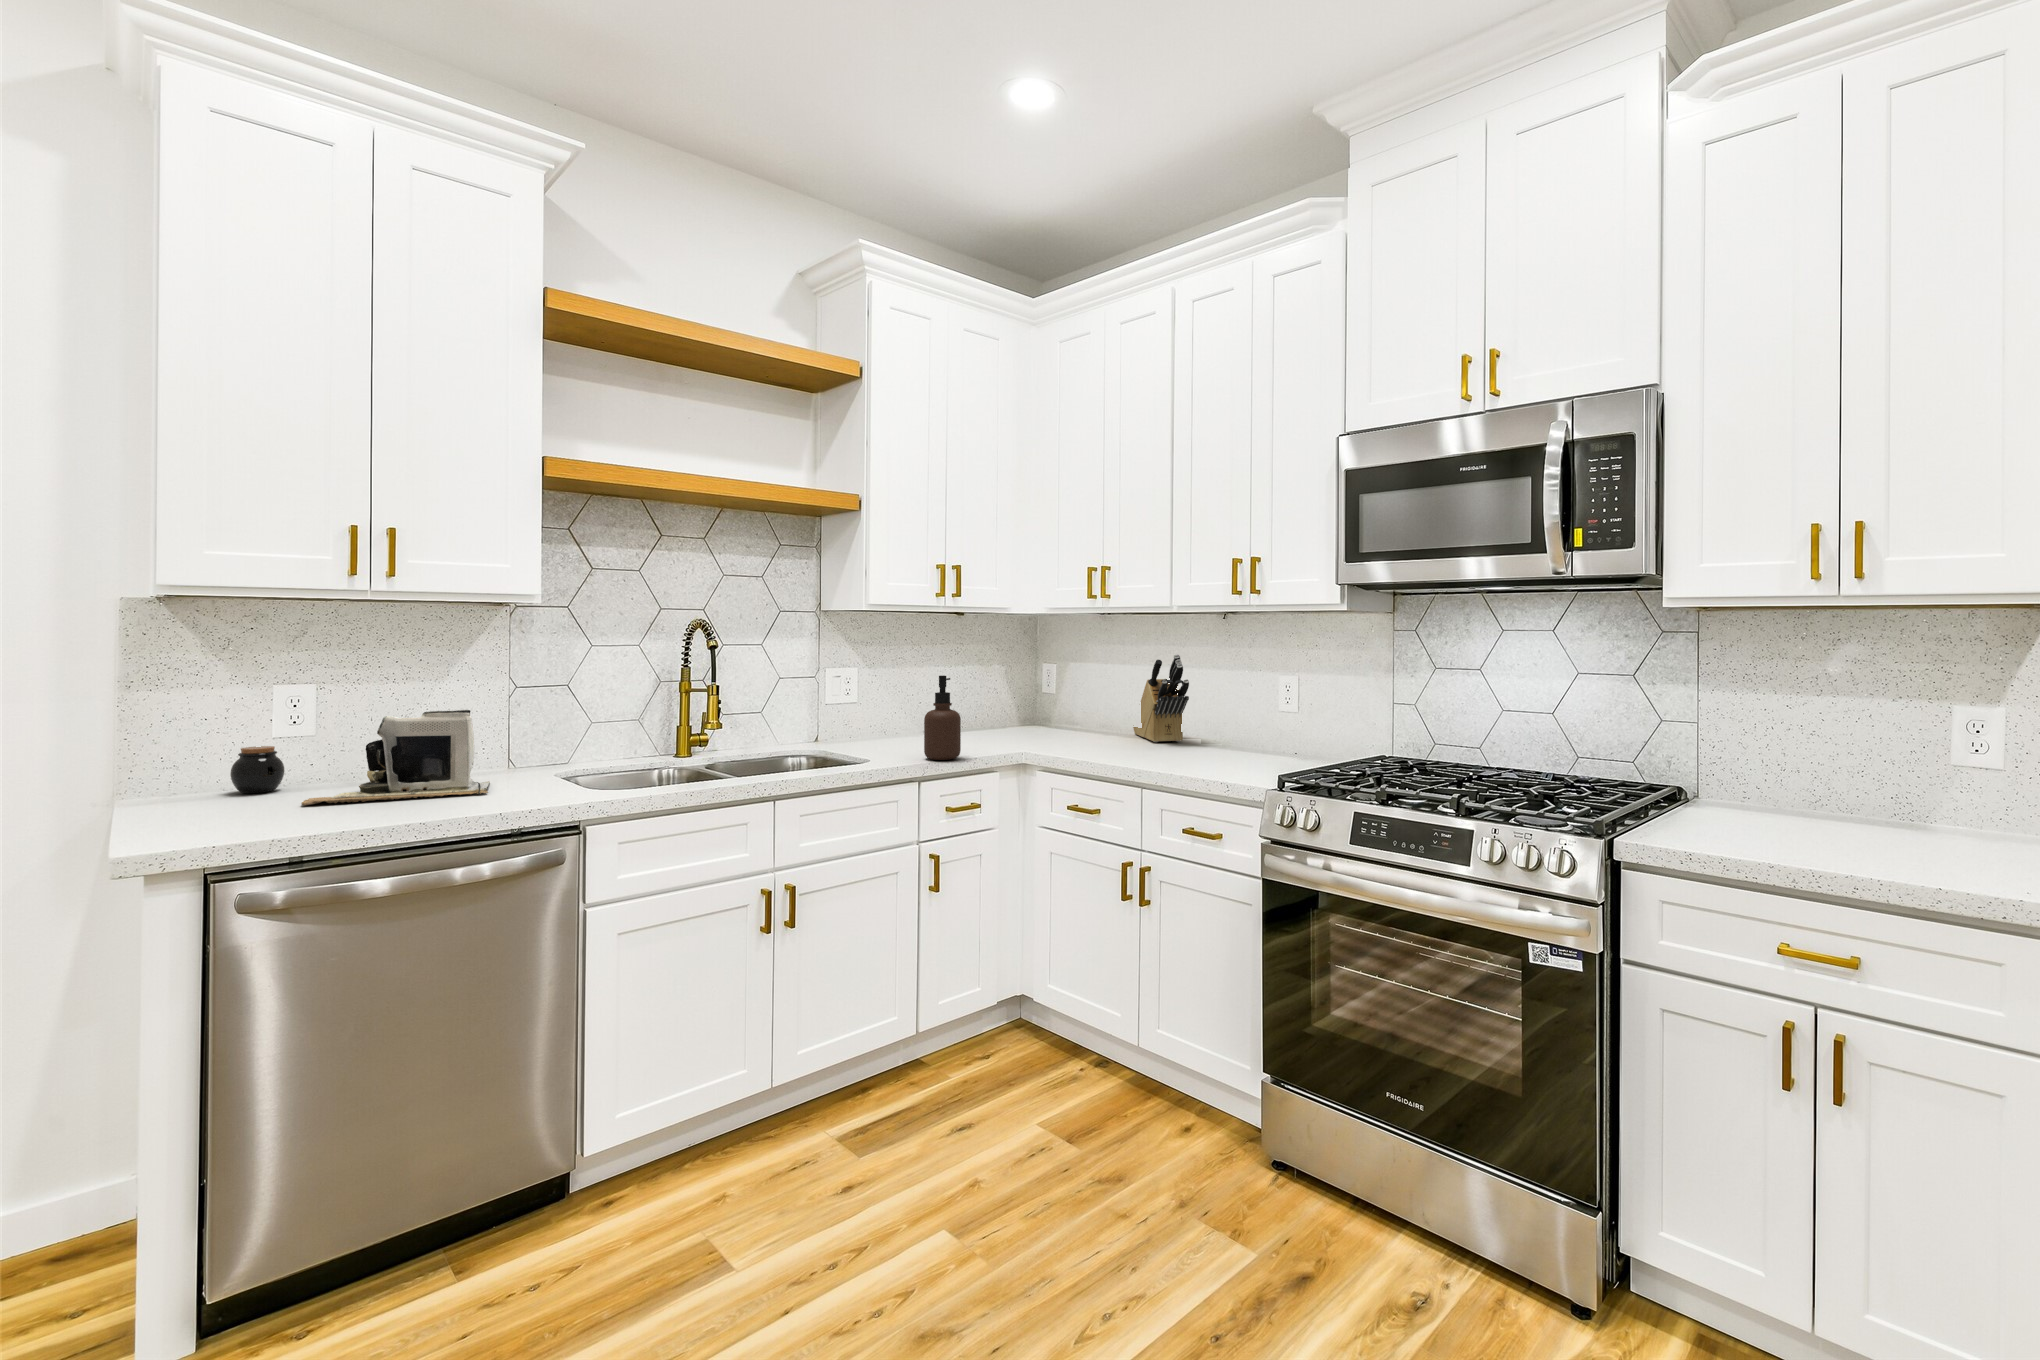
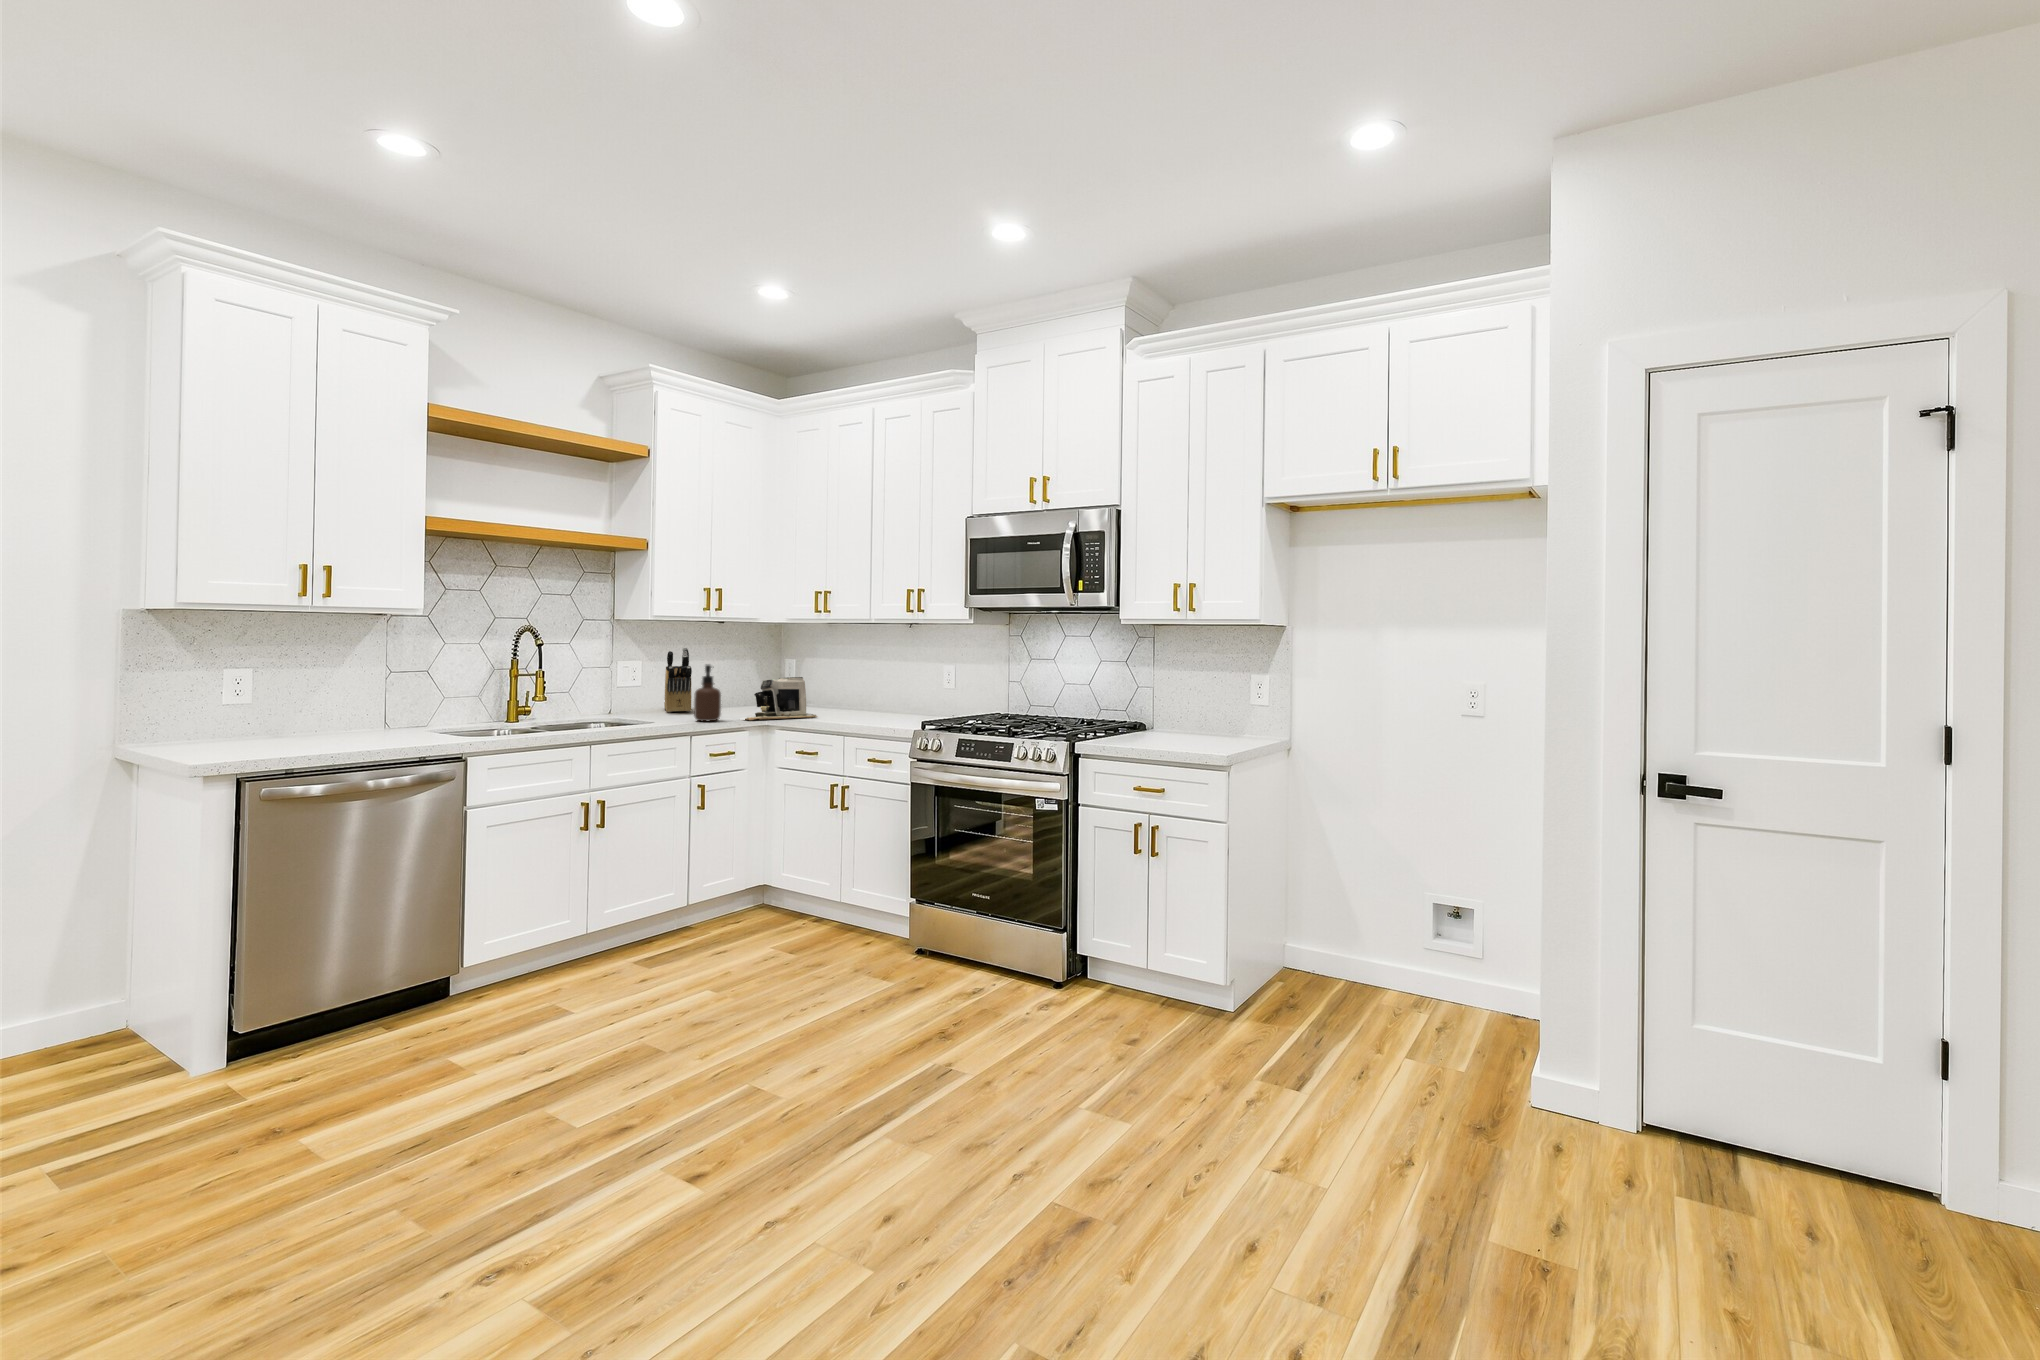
knife block: present [1133,654,1189,742] -> present [664,648,692,712]
coffee maker: present [301,710,490,805] -> present [747,677,817,720]
jar: present [230,746,285,793] -> none [197,709,234,740]

